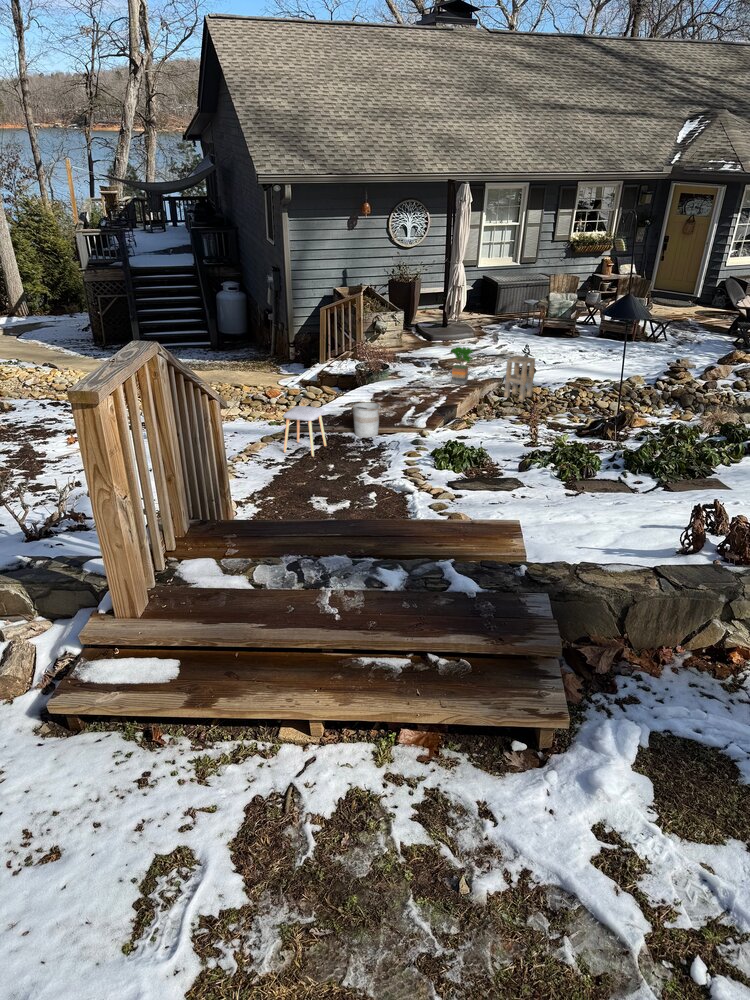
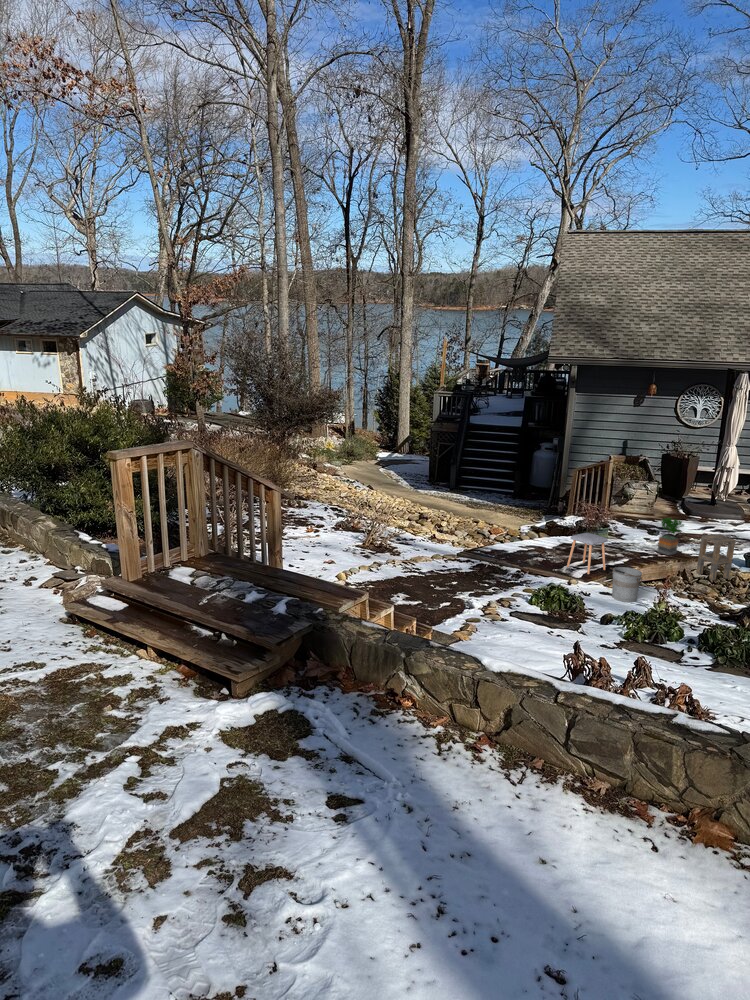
bucket: present [350,402,382,437] -> present [610,567,642,602]
stool: present [283,406,326,457] -> present [567,533,608,575]

